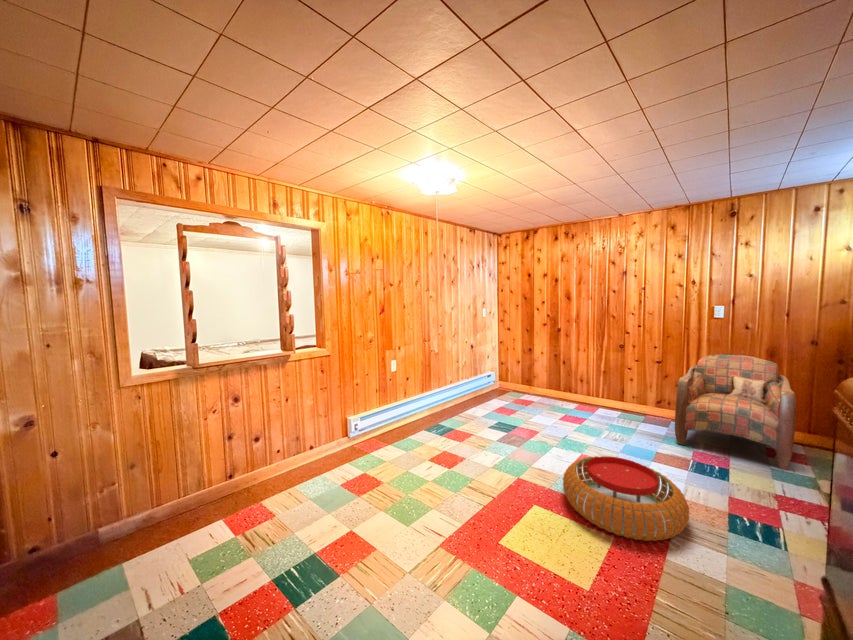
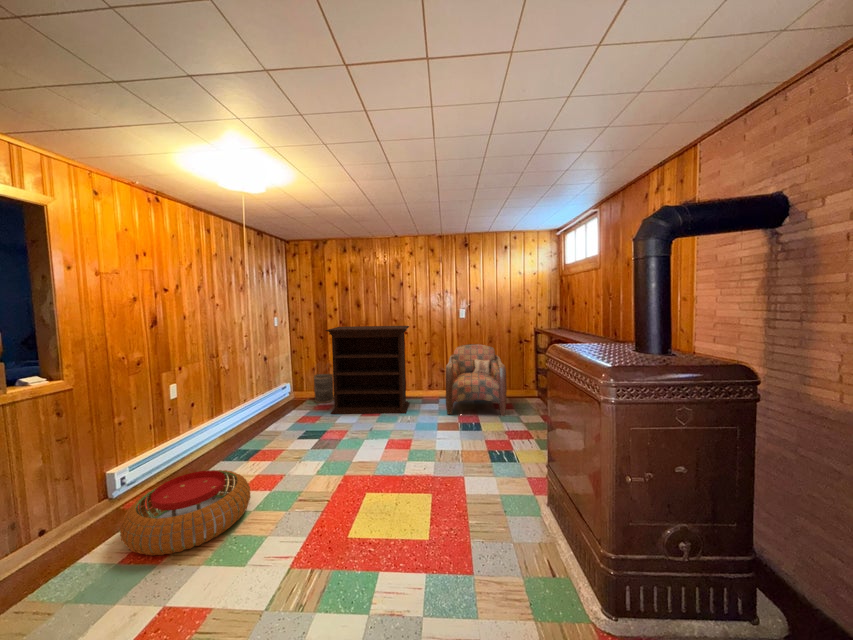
bookshelf: none [525,321,628,428] -> present [325,326,409,414]
basket: none [516,357,536,397] -> present [314,374,334,403]
pouf: present [563,456,689,541] -> present [120,470,251,555]

